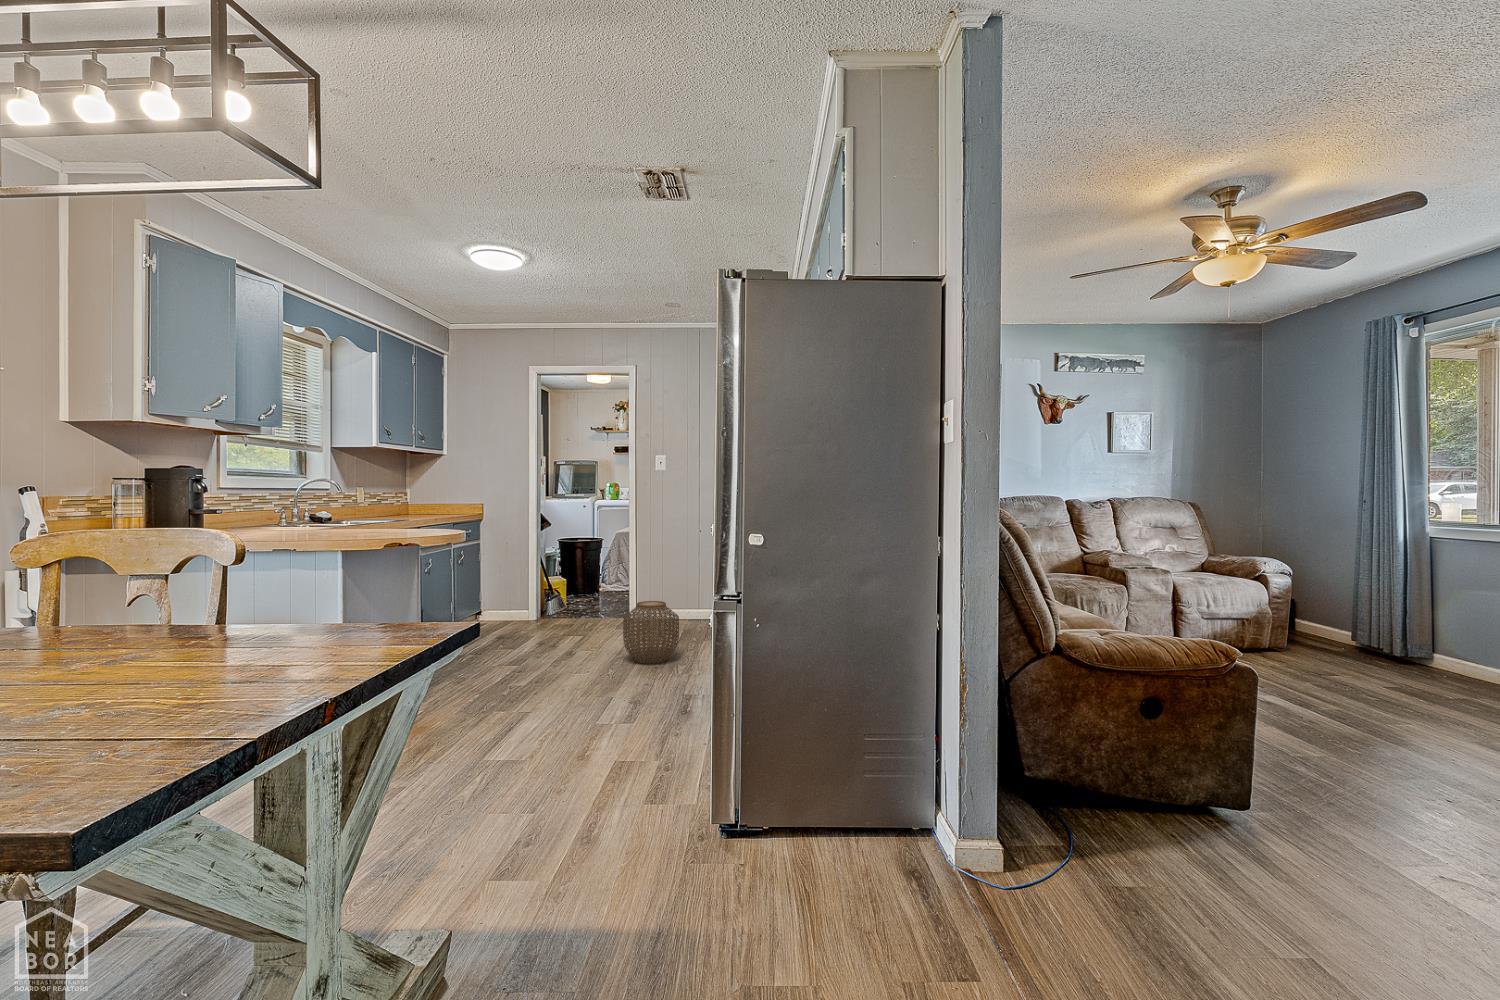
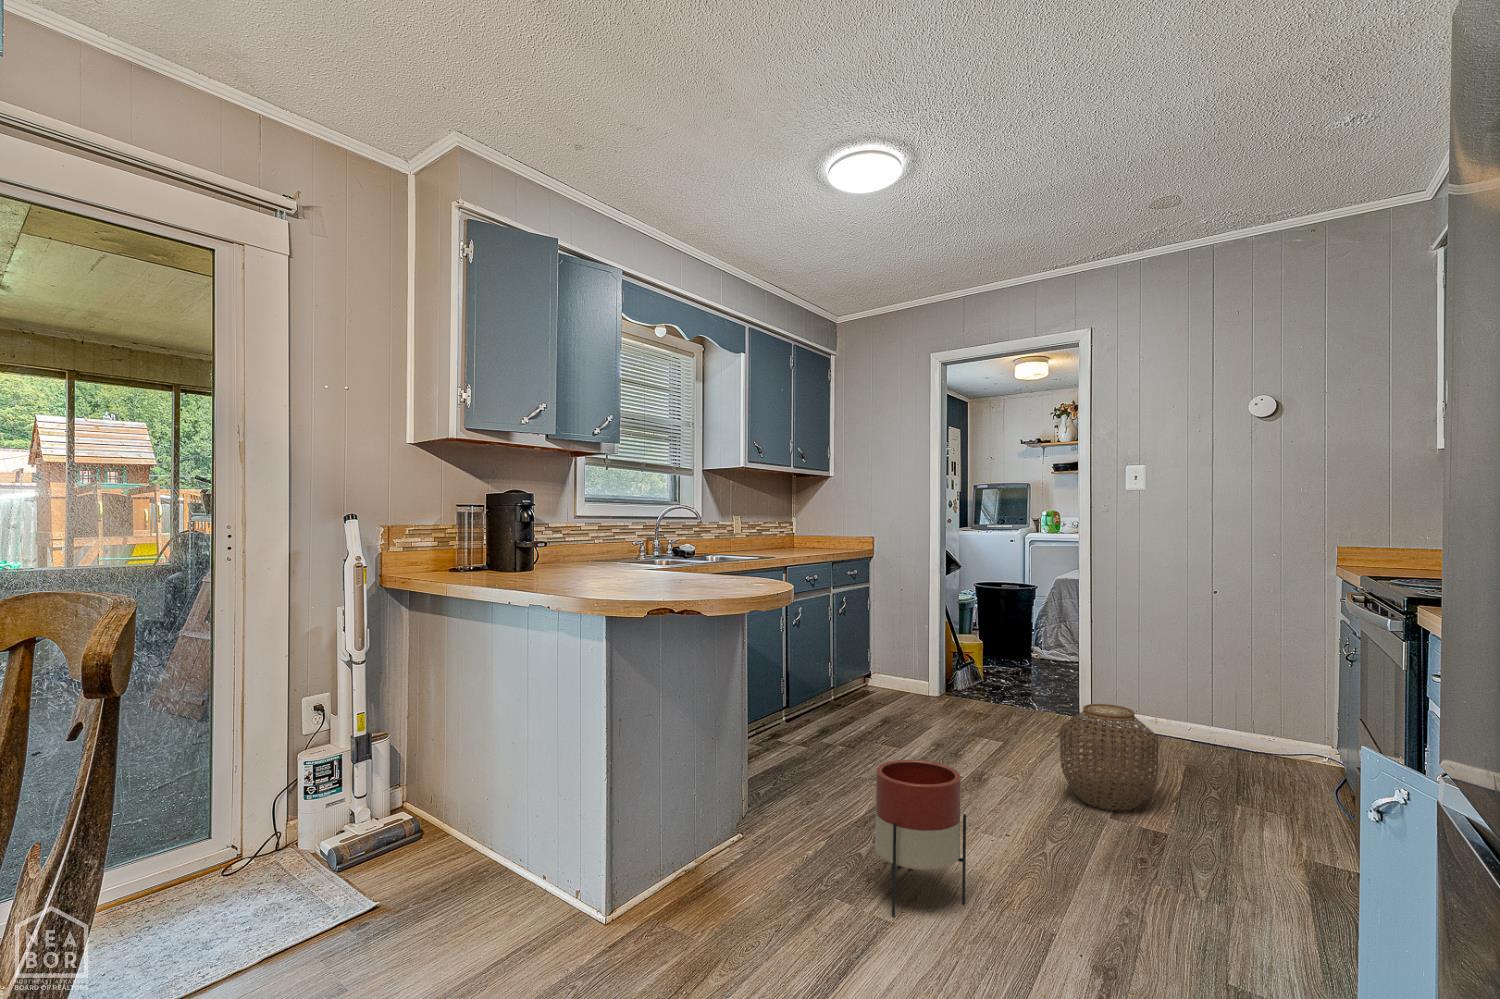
planter: none [515,637,572,730] -> present [875,760,966,916]

